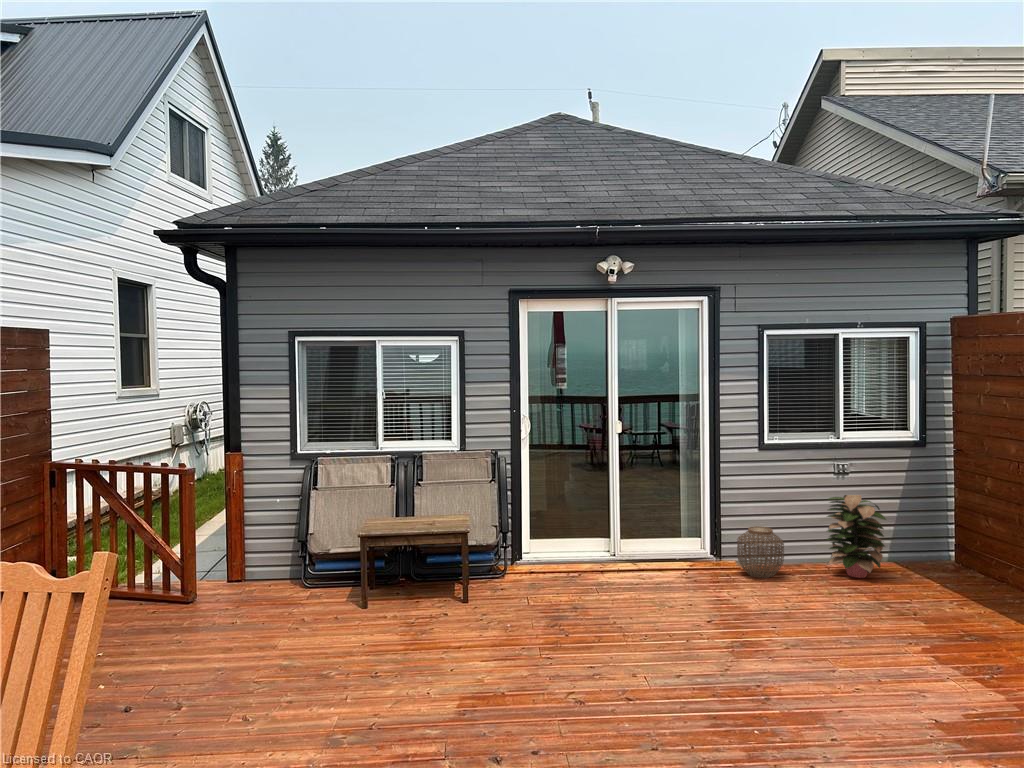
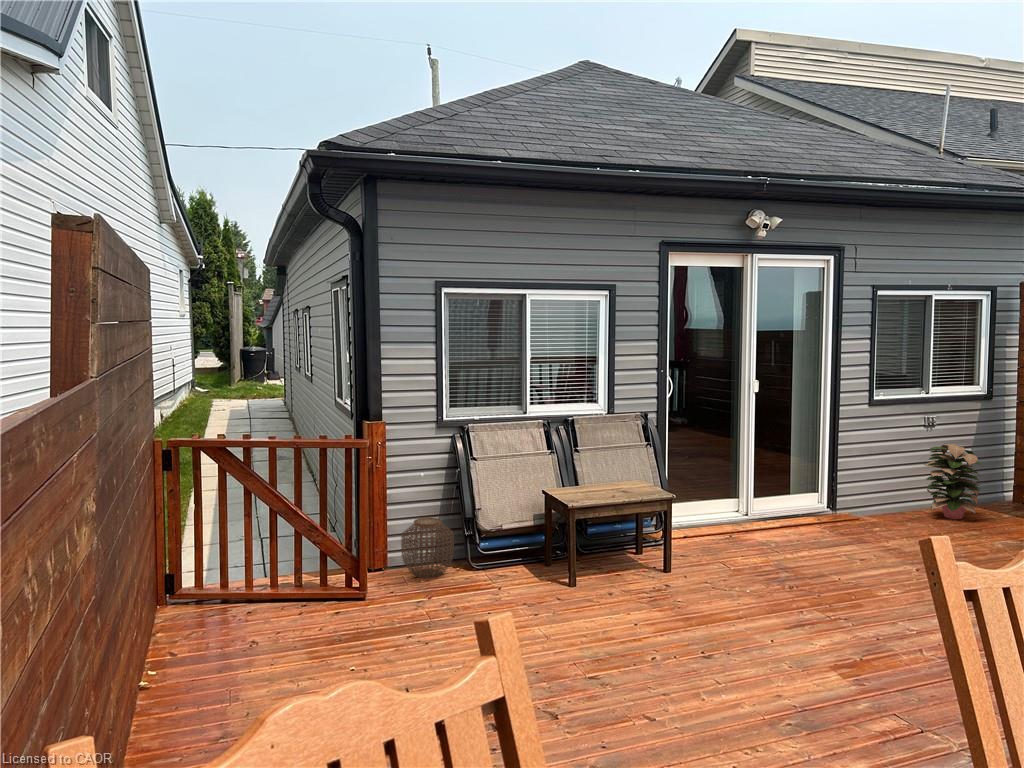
woven basket: present [737,526,784,578] -> present [401,517,454,578]

